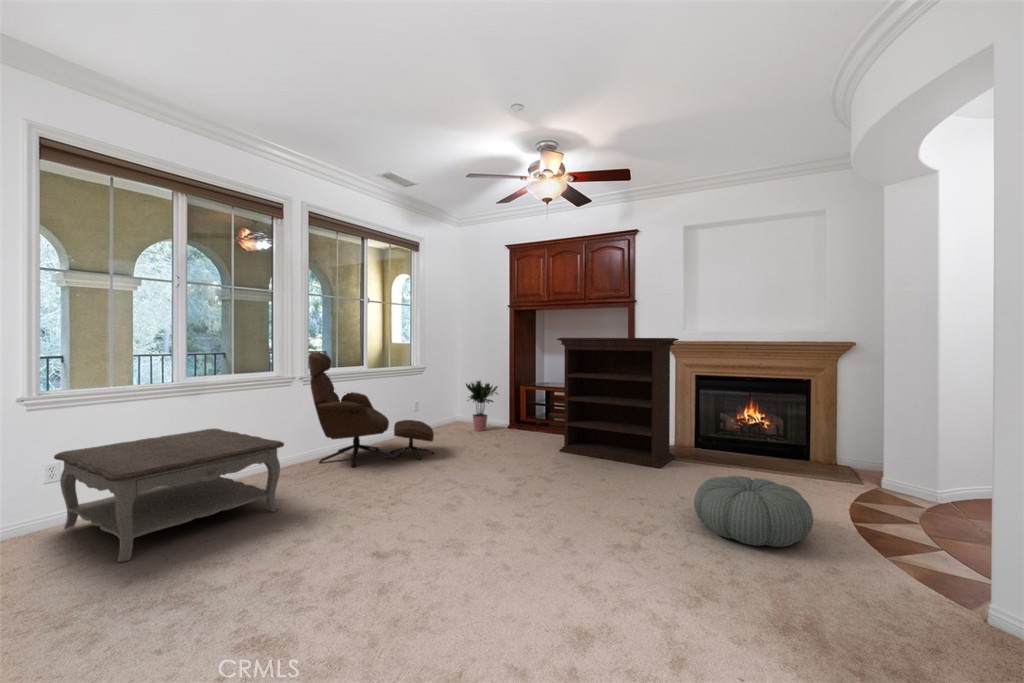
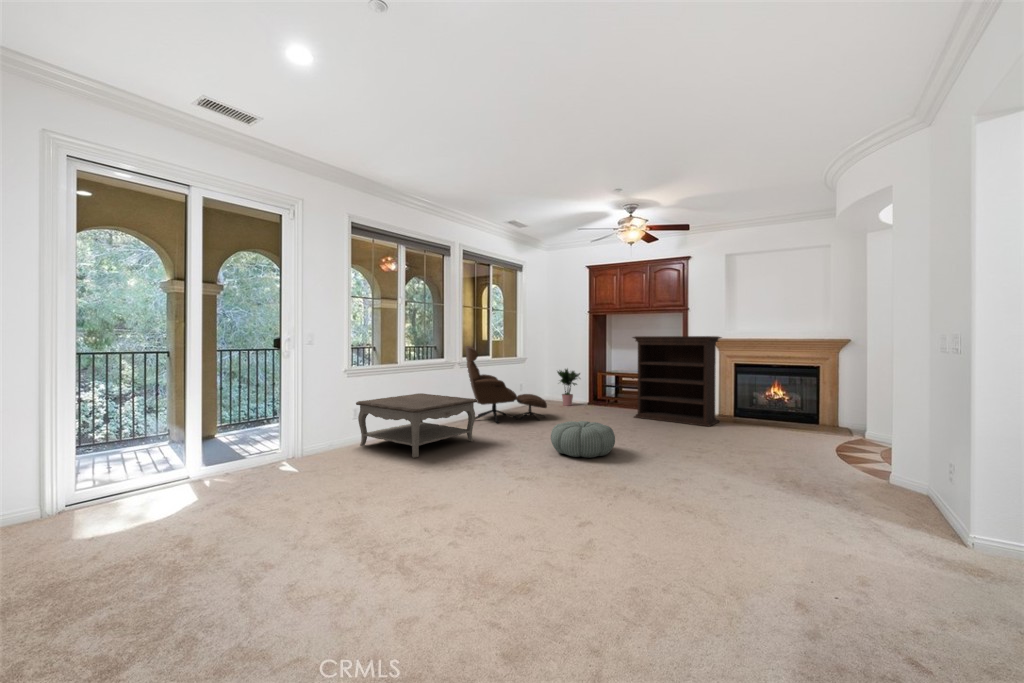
pouf: present [694,476,813,547] -> present [551,421,615,458]

